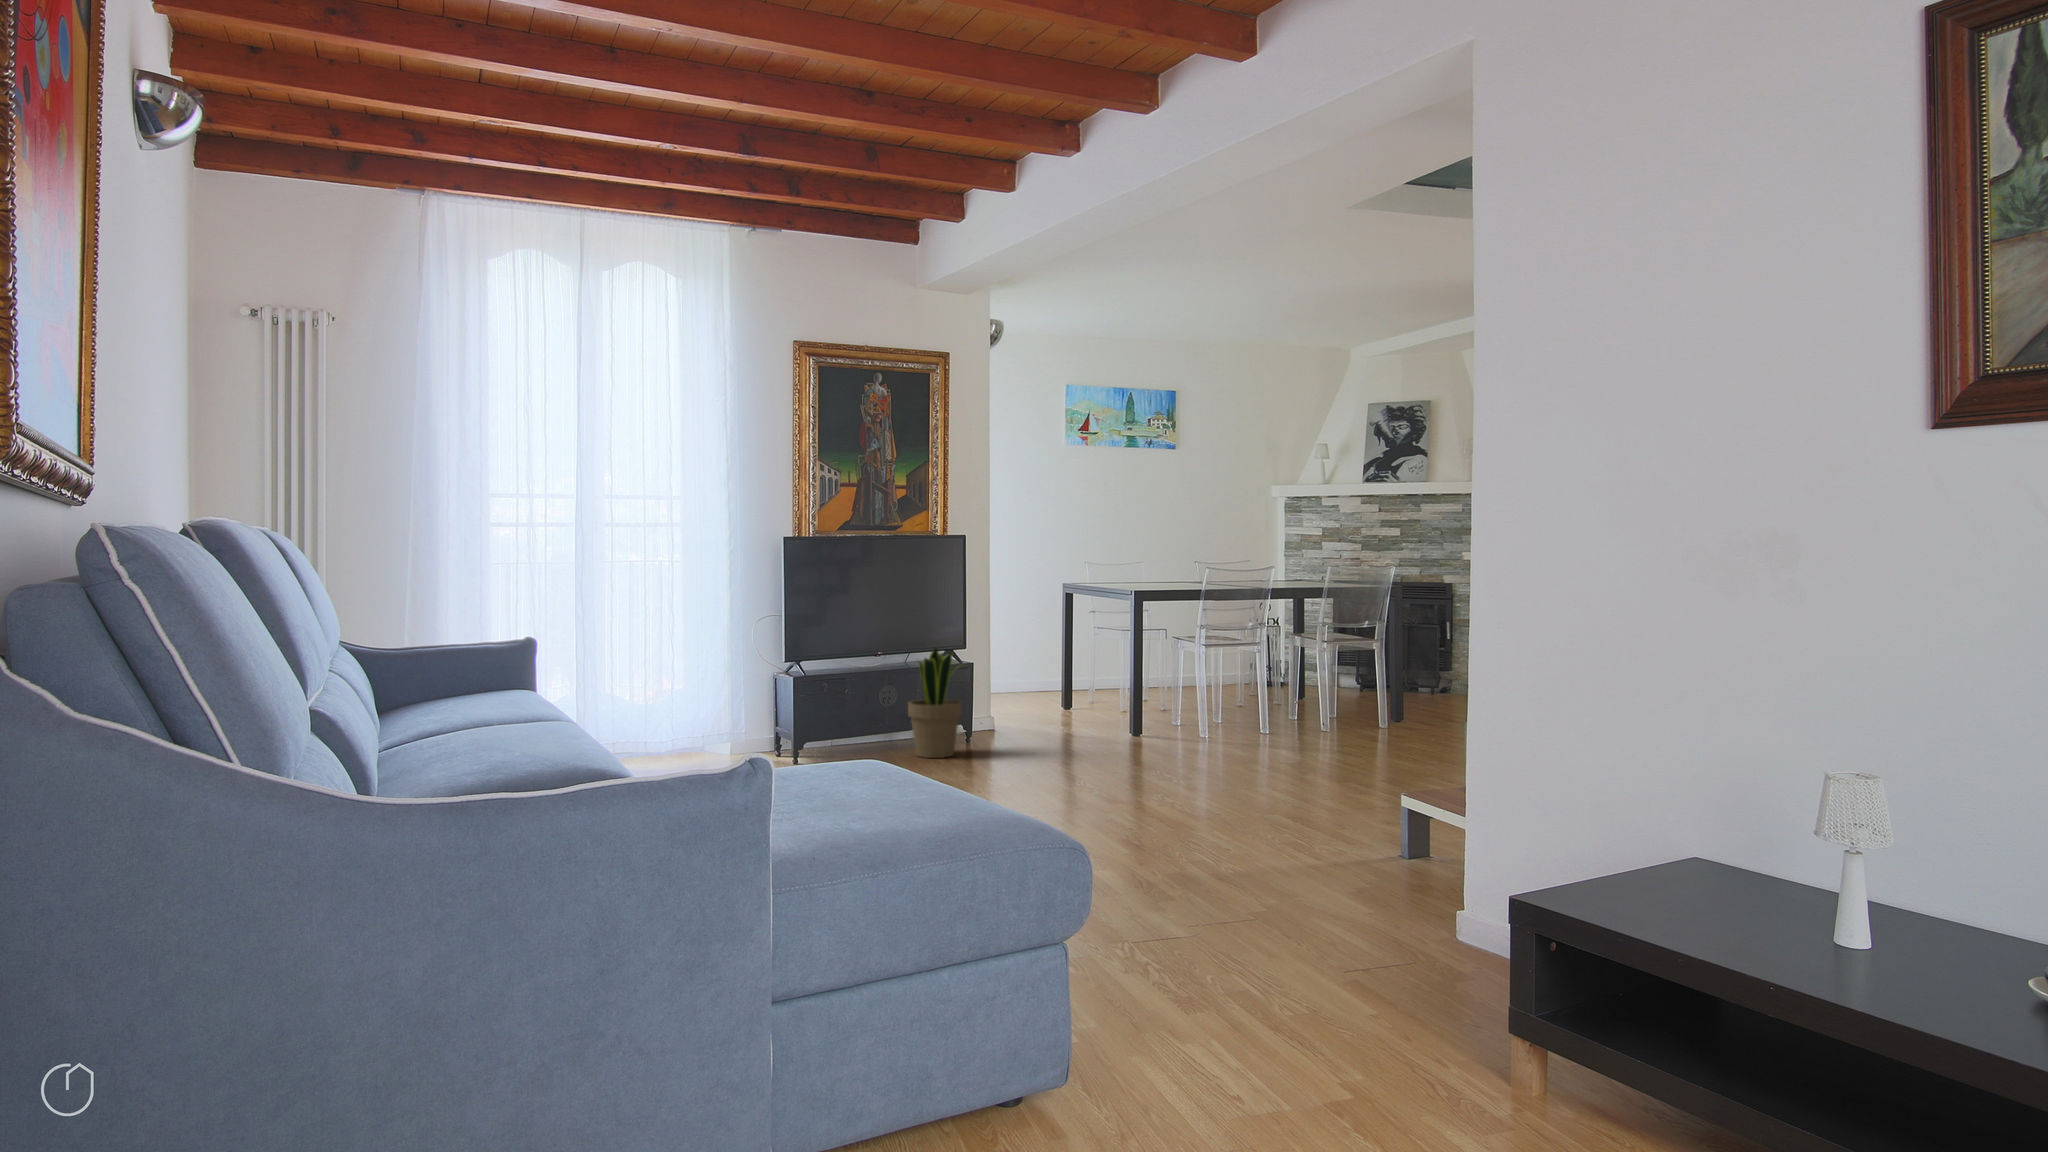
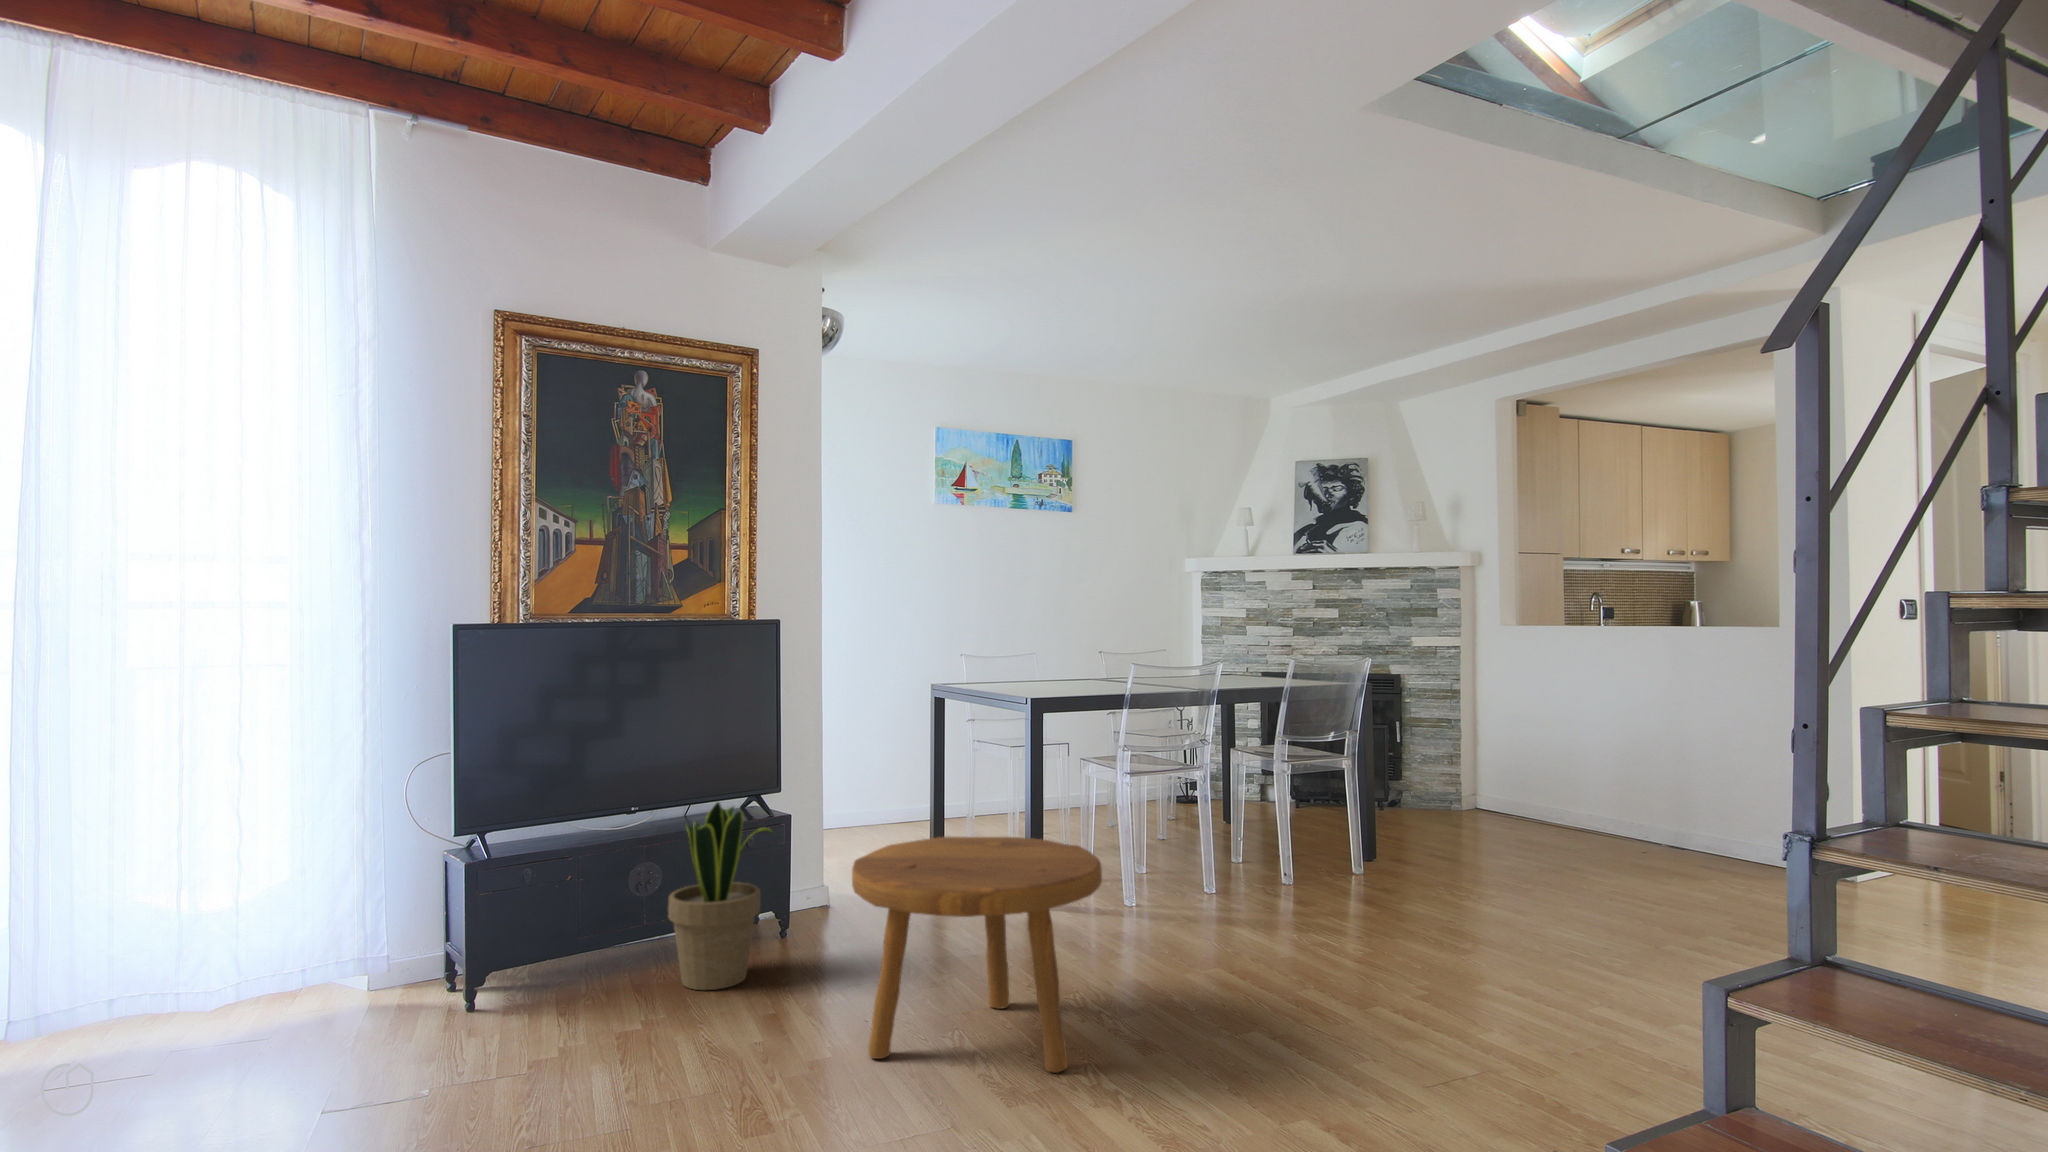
footstool: none [1023,667,1167,786] -> present [852,837,1102,1073]

